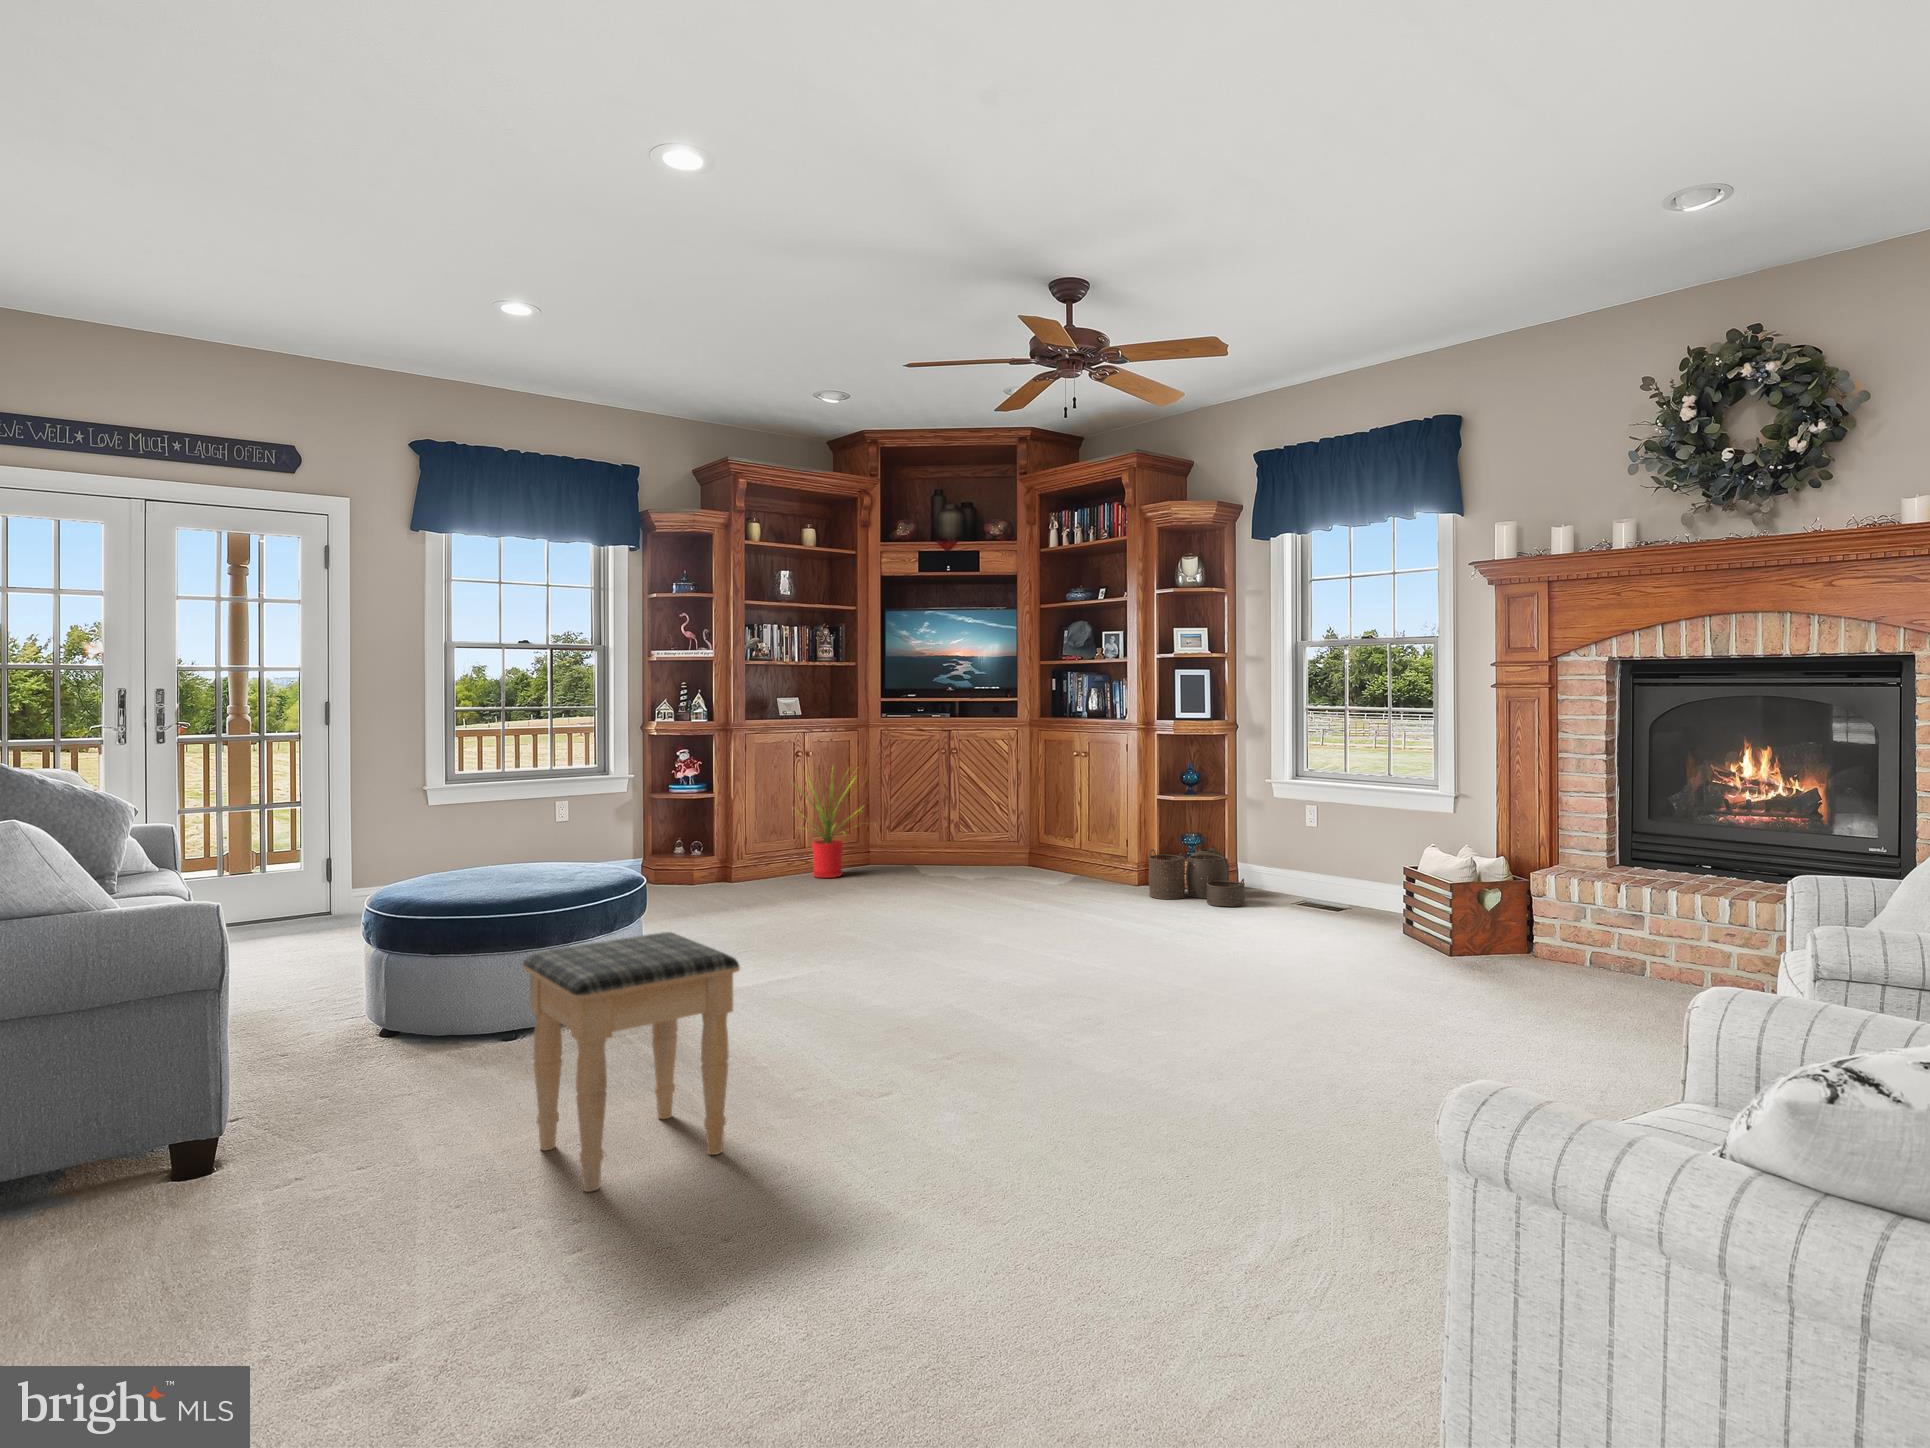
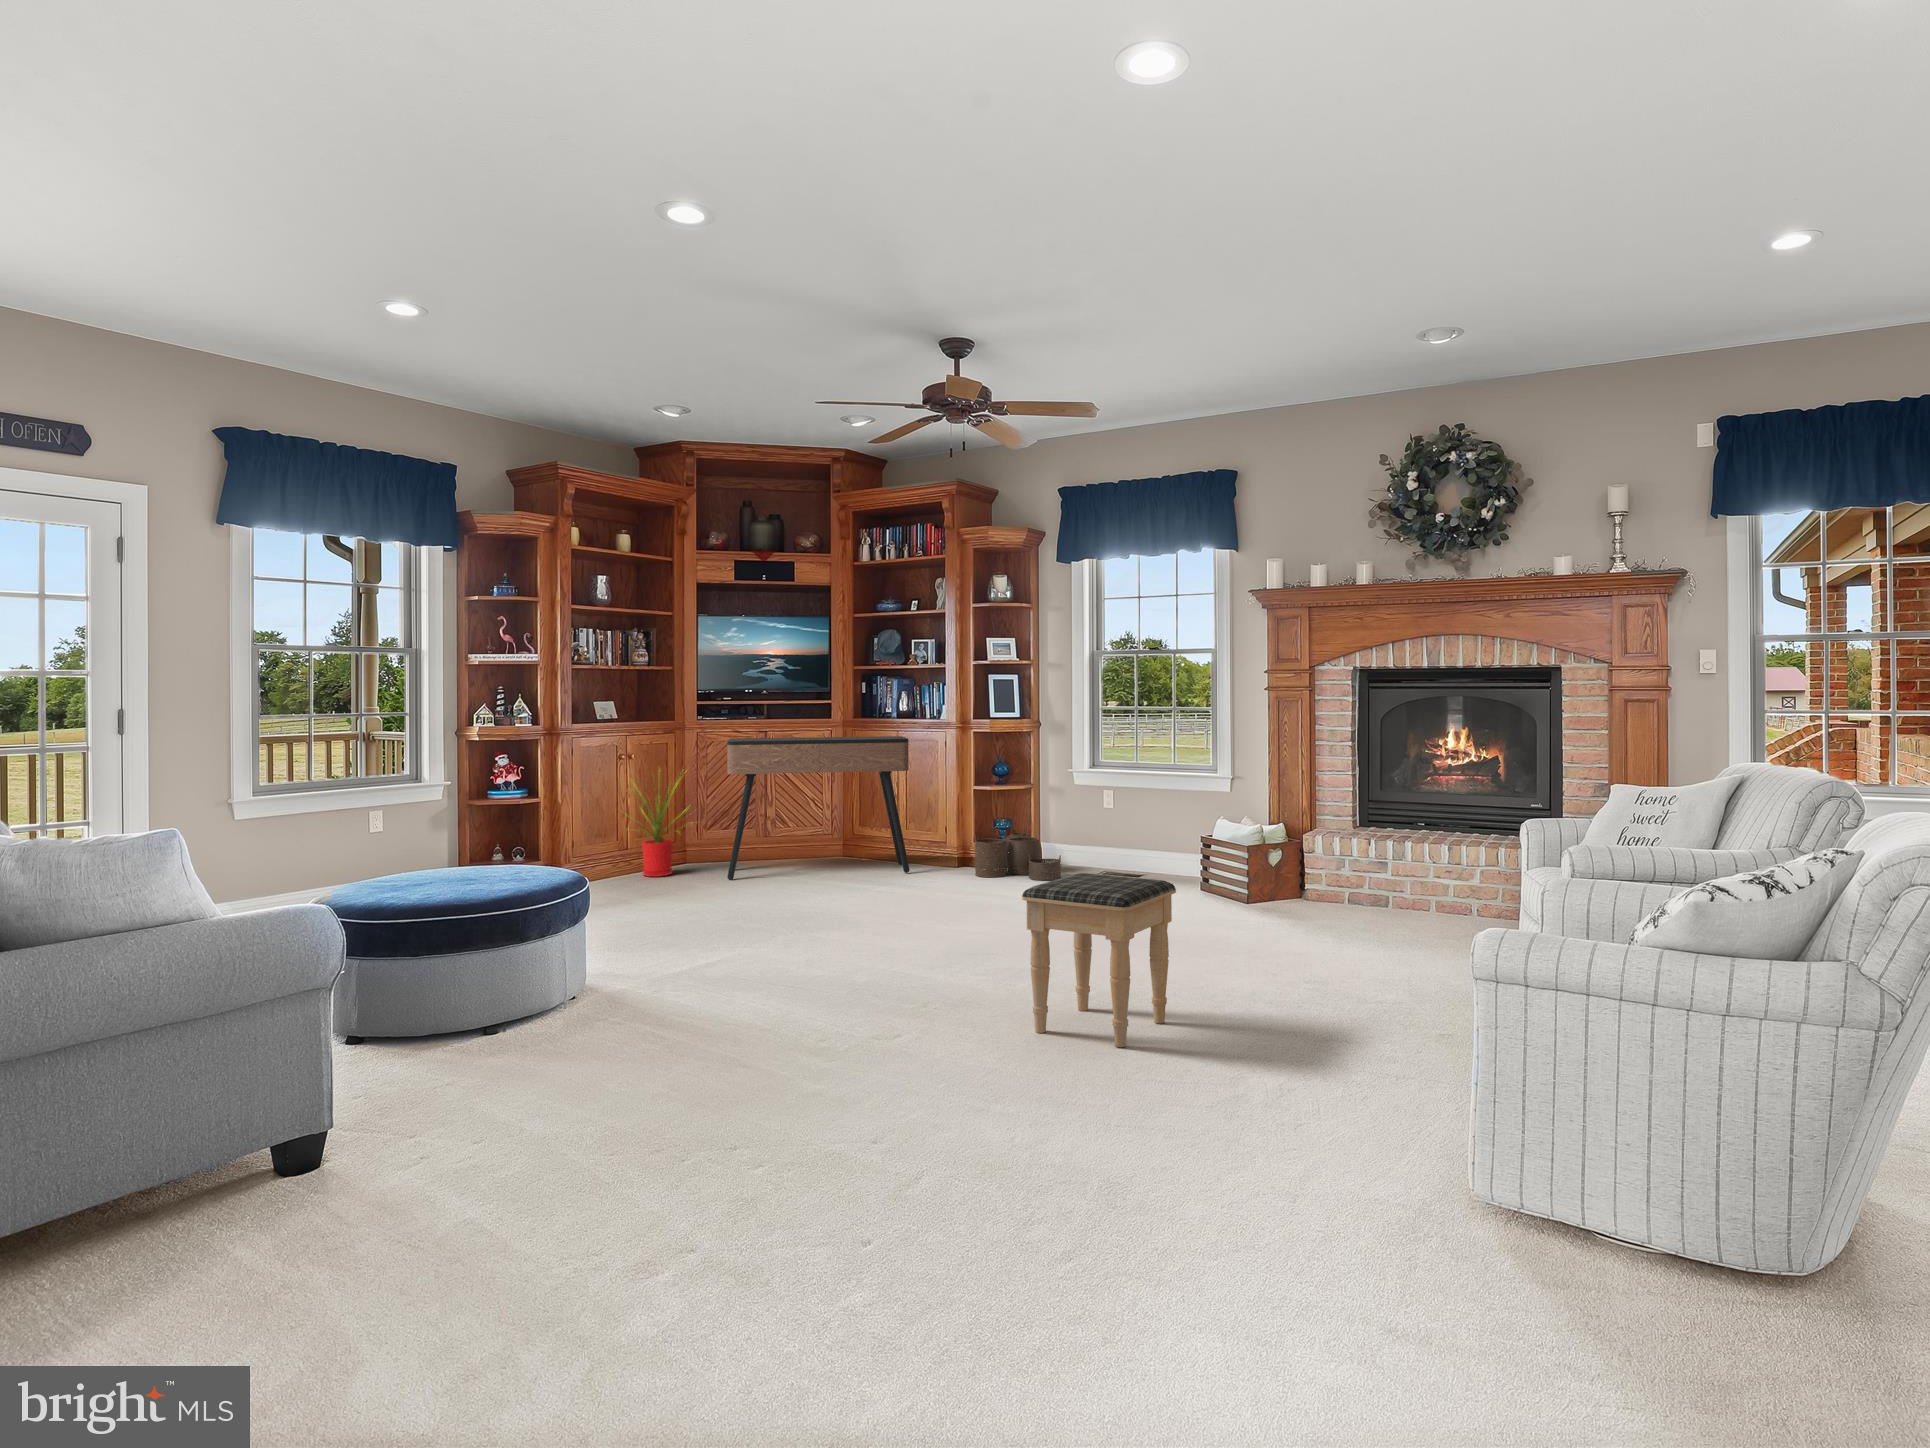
console table: none [888,737,1082,888] -> present [727,736,909,880]
footstool: present [523,932,740,1192] -> present [1022,873,1176,1047]

